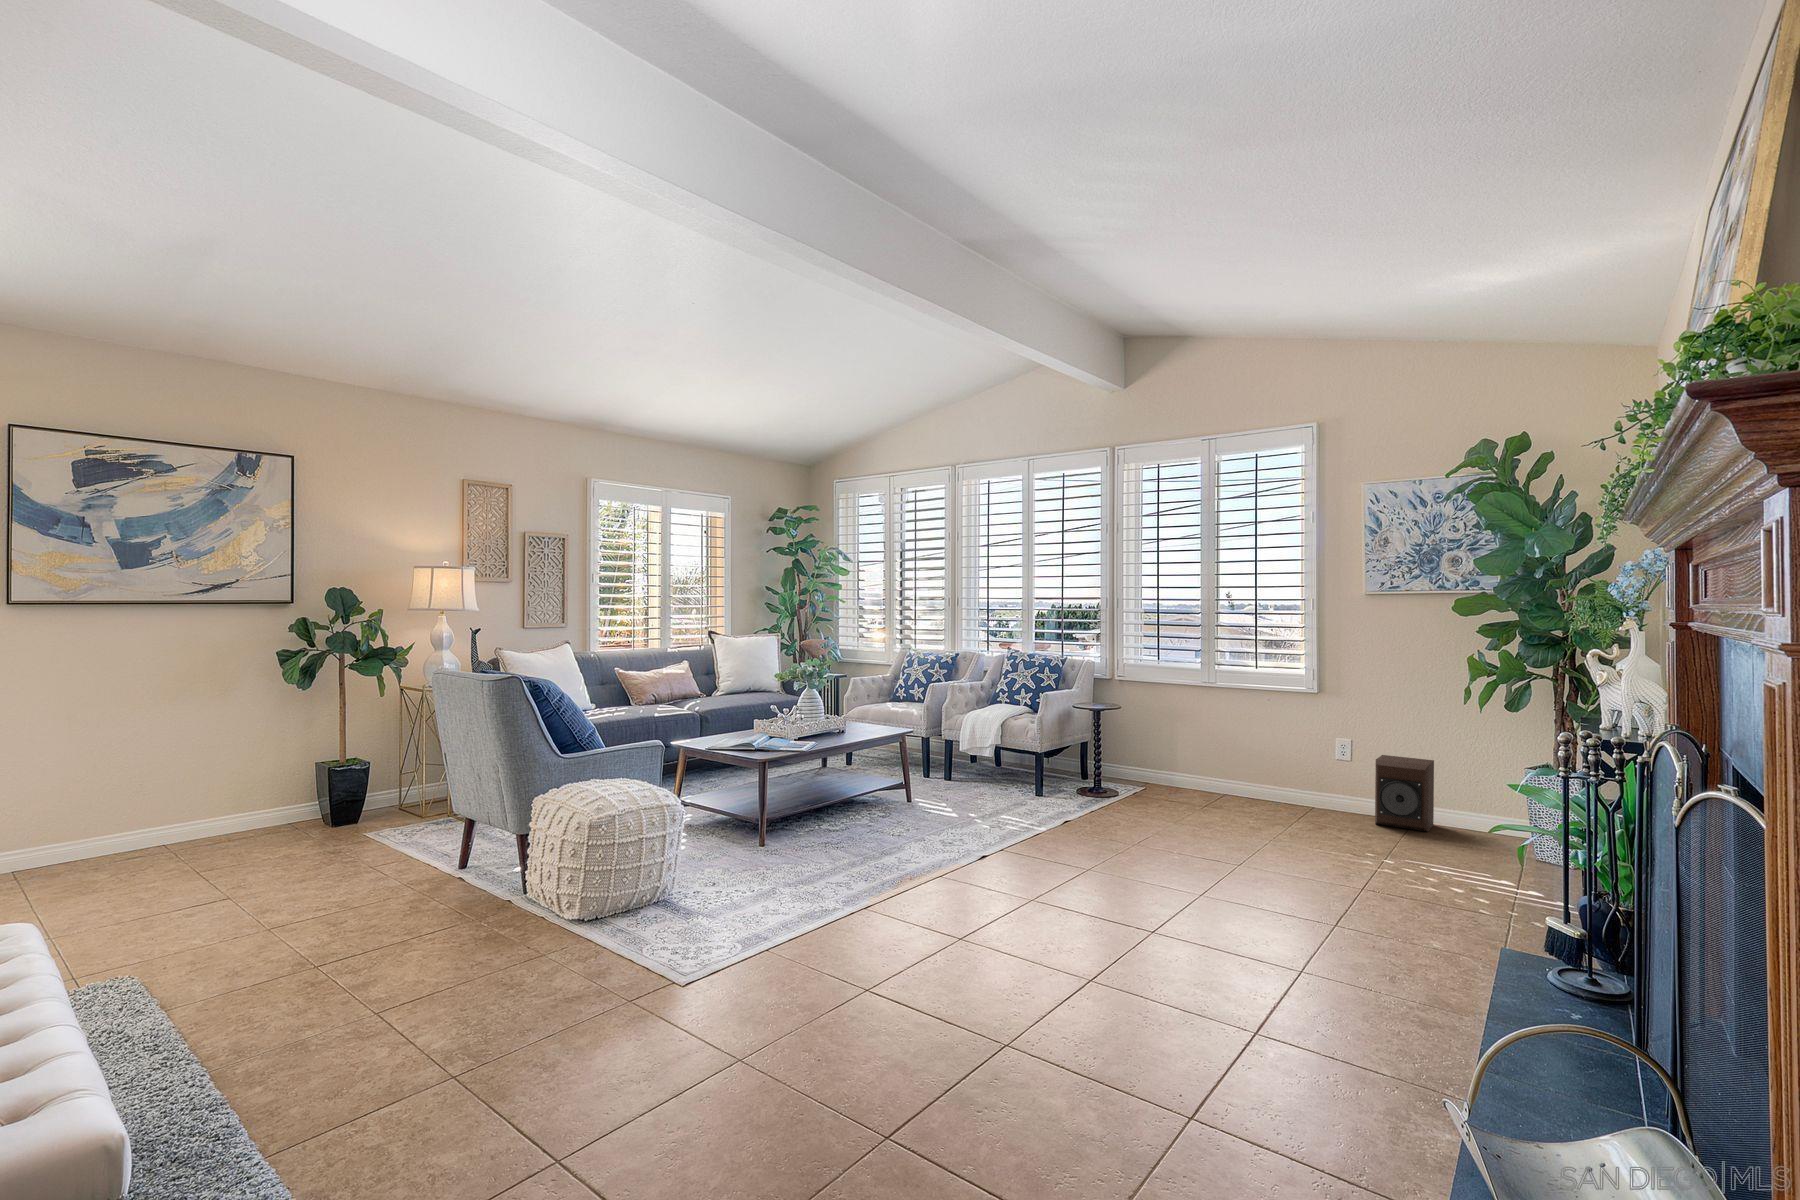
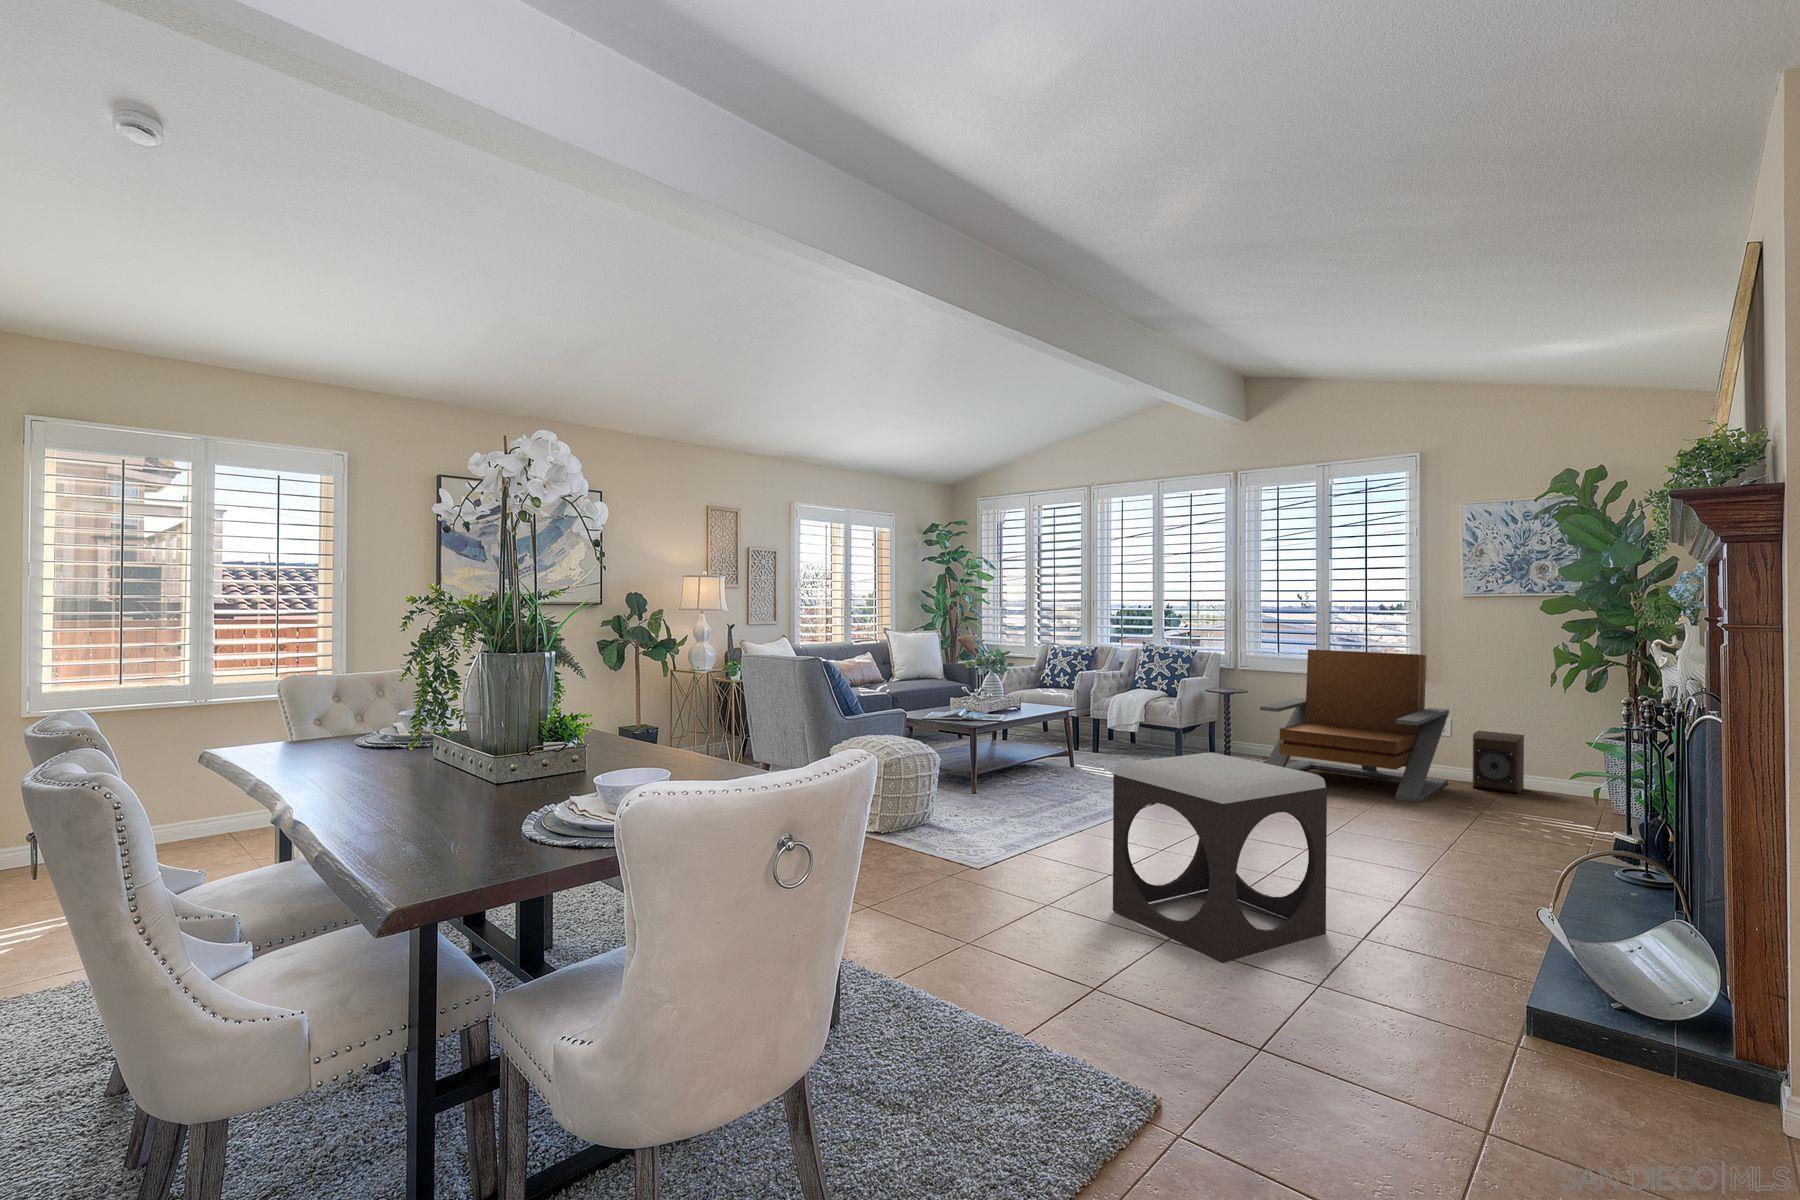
lounge chair: none [1128,657,1349,848] -> present [1260,649,1449,802]
footstool: none [843,814,1140,1169] -> present [1113,752,1327,963]

